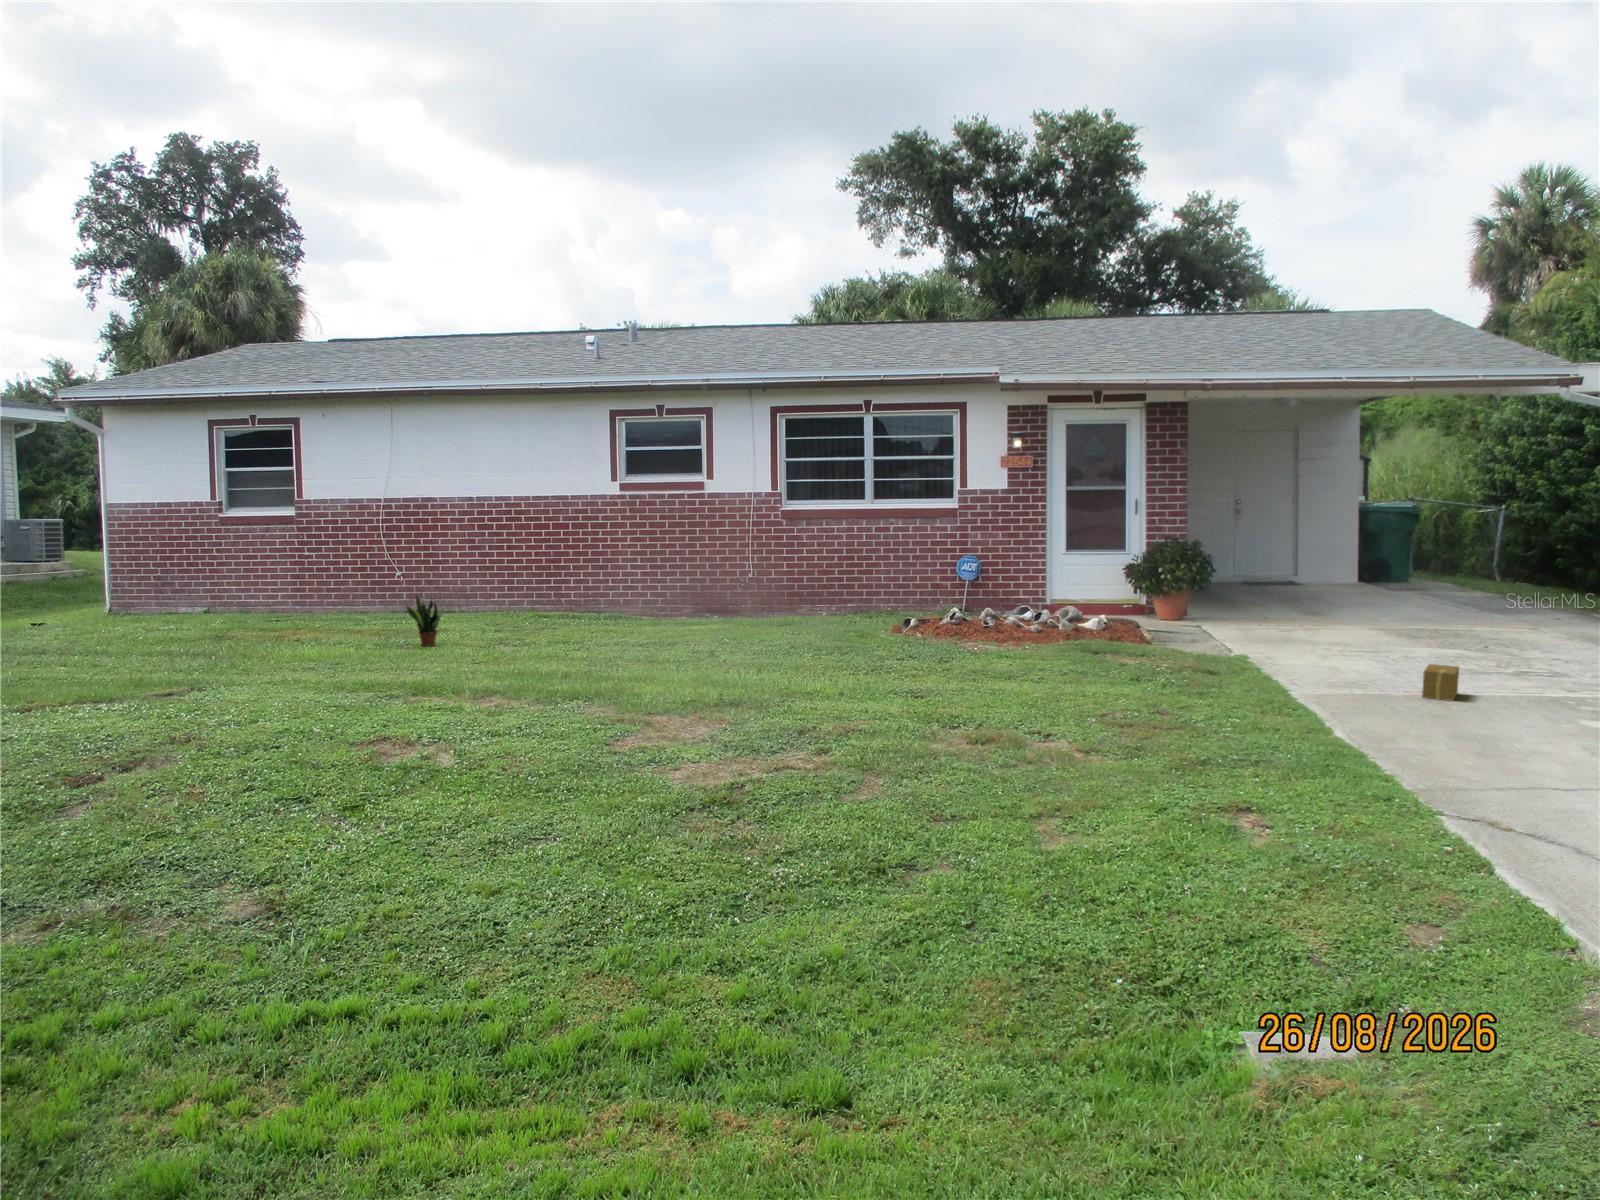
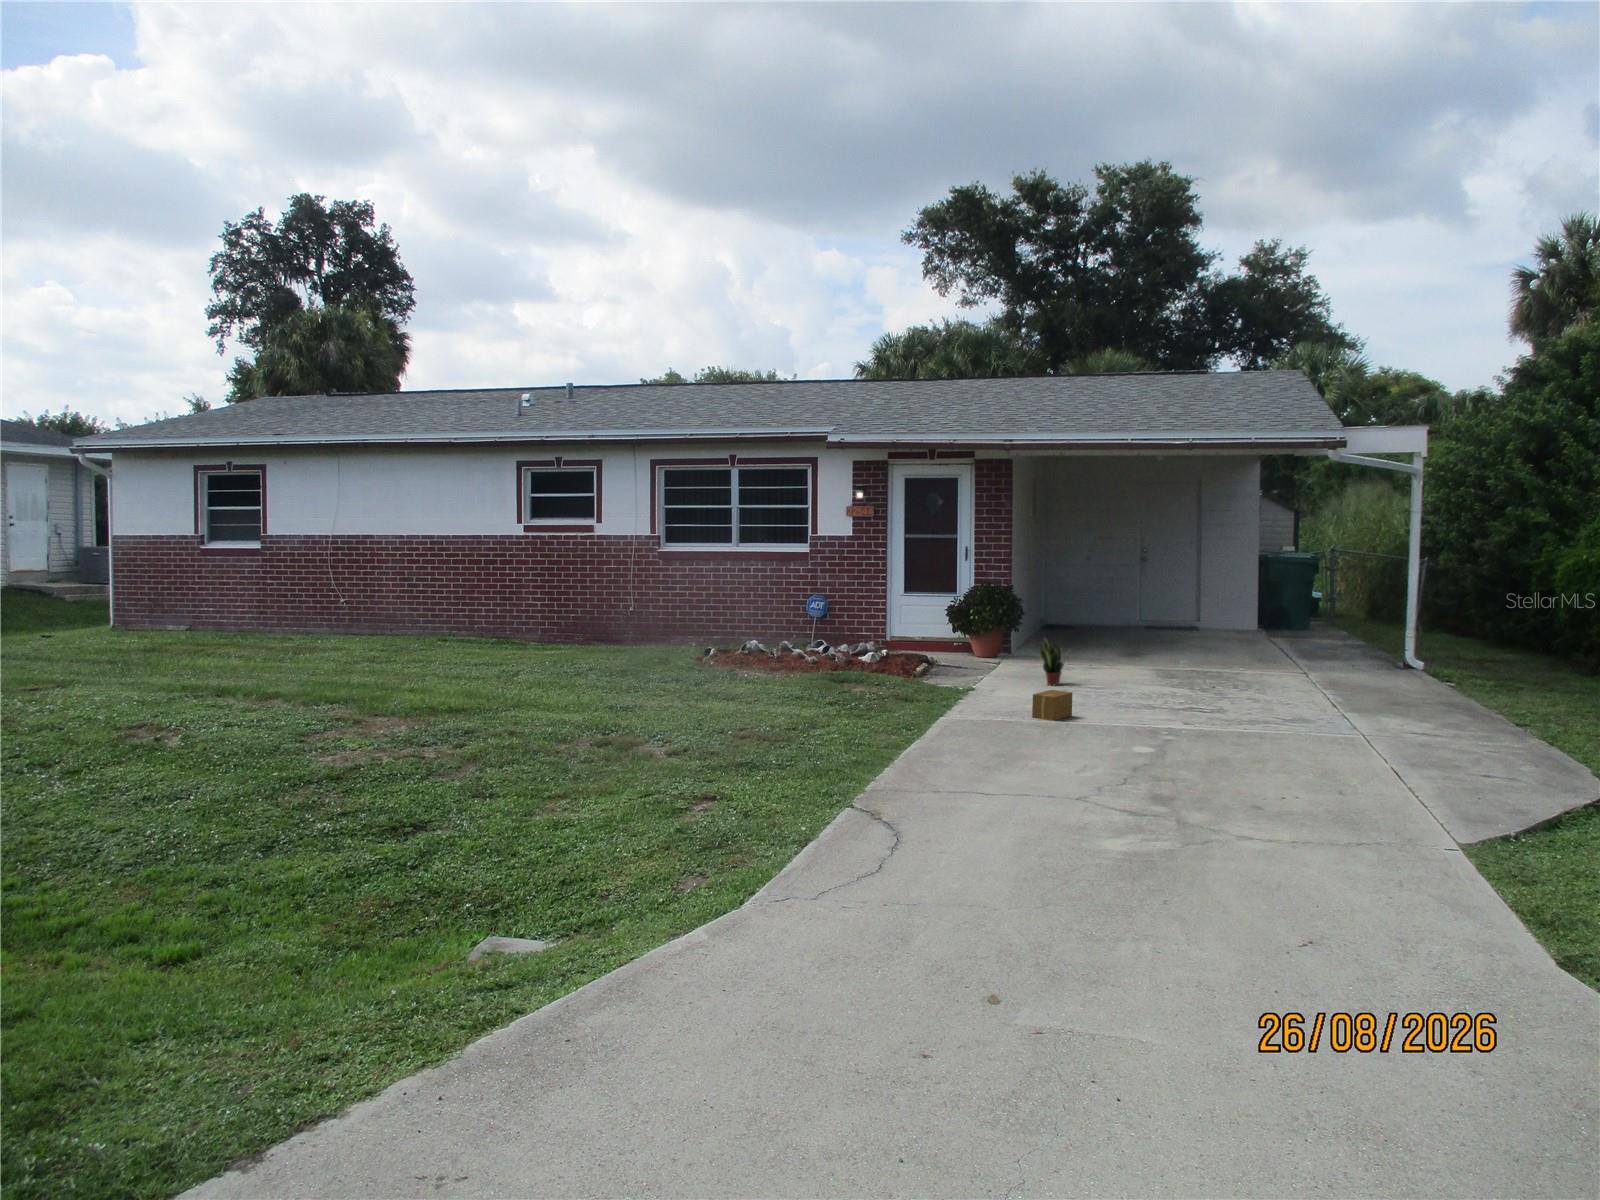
potted plant: present [407,595,444,646] -> present [1040,638,1068,686]

